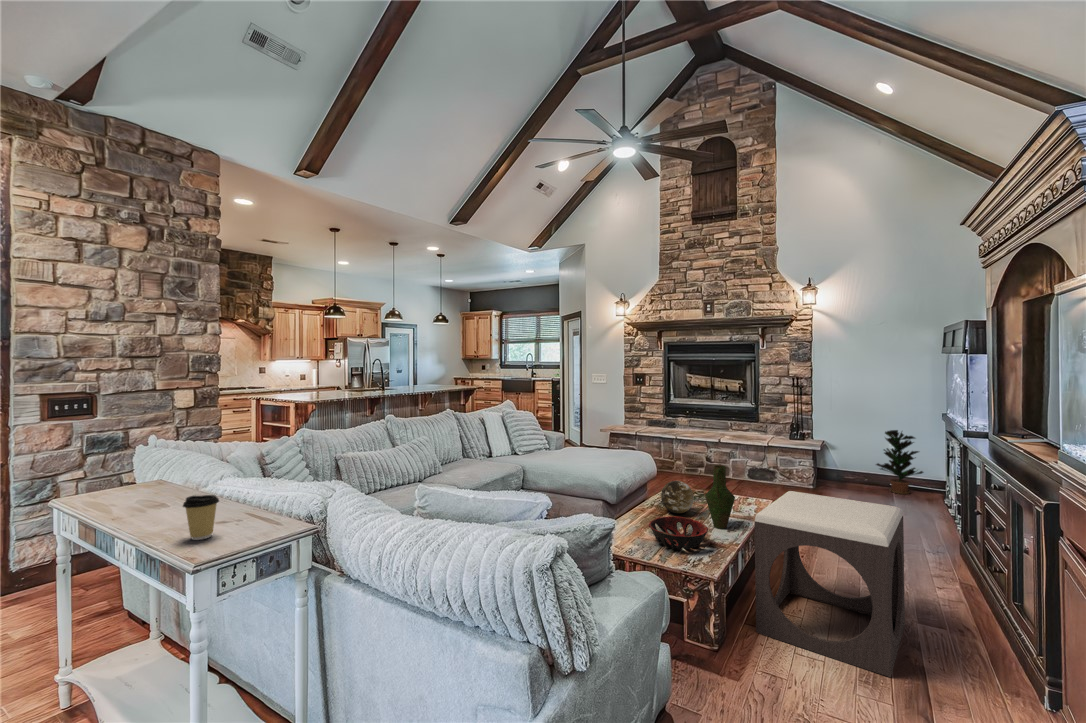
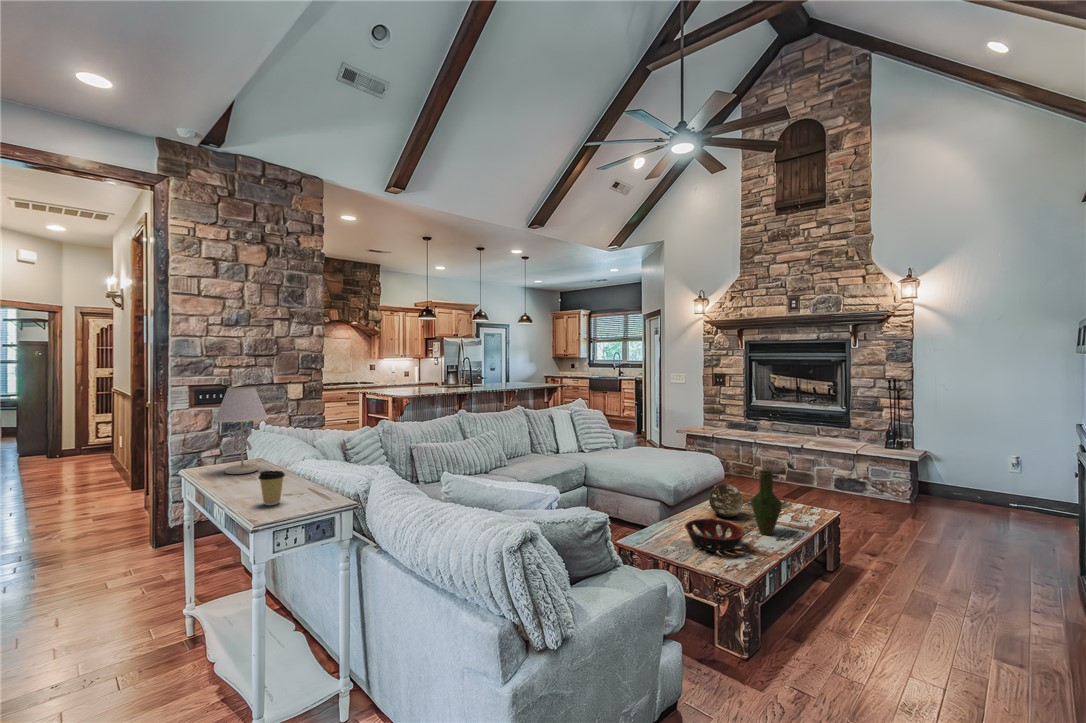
table lamp: none [101,393,175,503] -> present [214,387,268,474]
potted plant: present [876,430,923,494] -> none [989,442,1052,516]
footstool: present [755,491,905,677] -> none [790,501,968,704]

